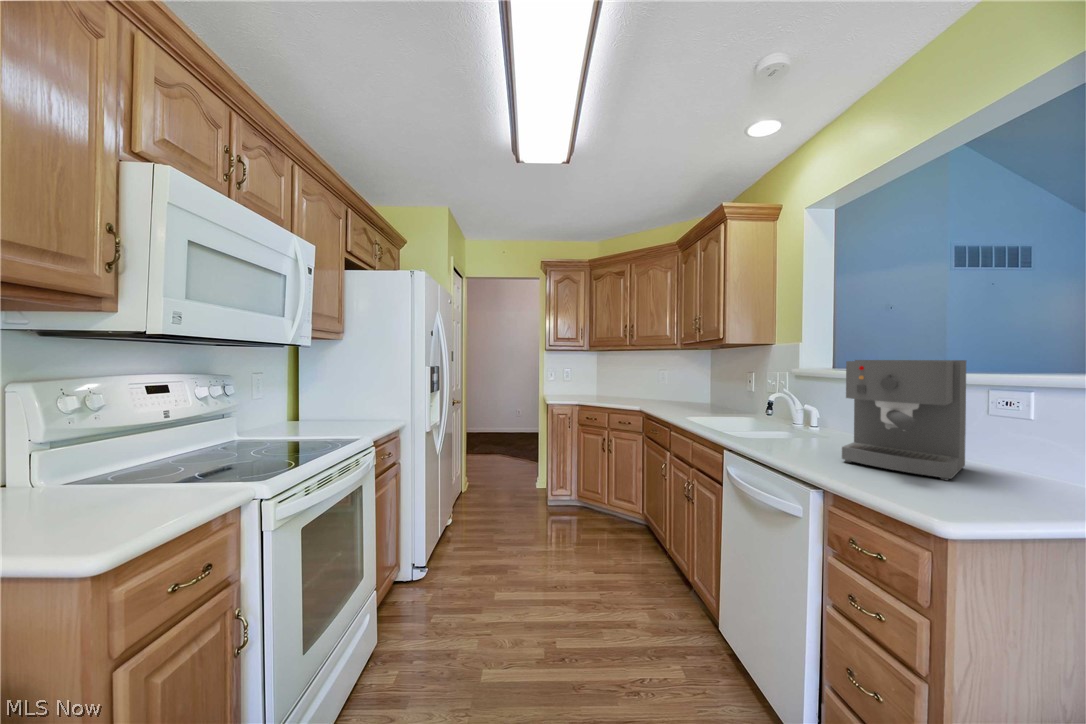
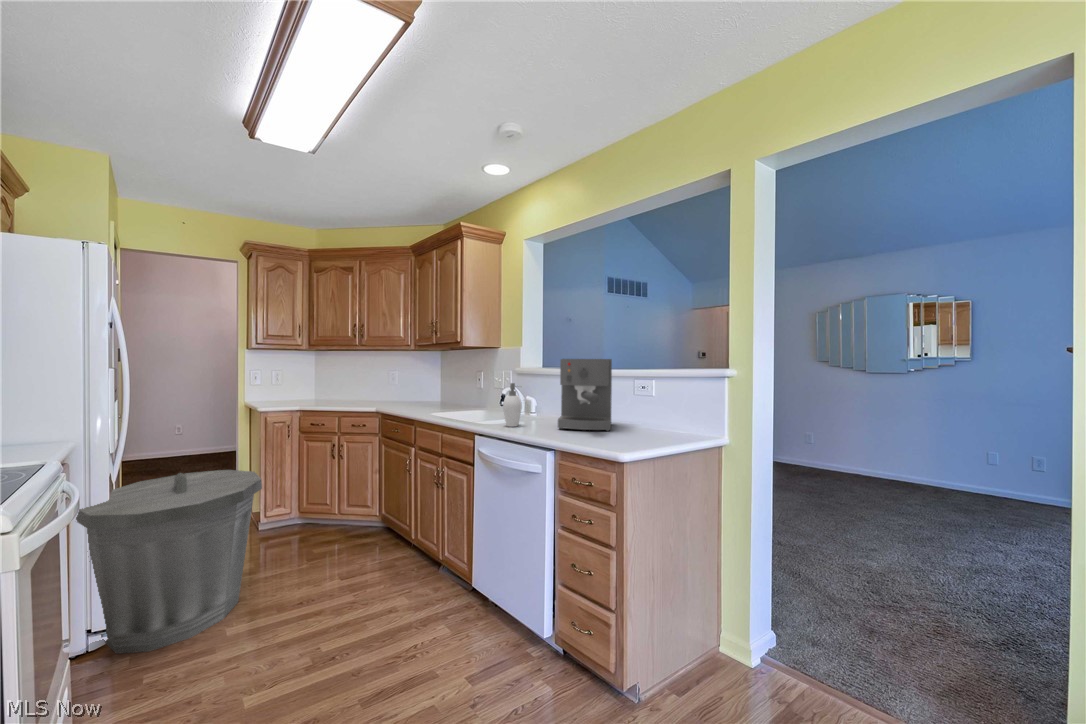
soap dispenser: none [759,391,787,447] -> present [503,383,522,427]
trash can: none [449,442,543,563] -> present [76,470,262,654]

